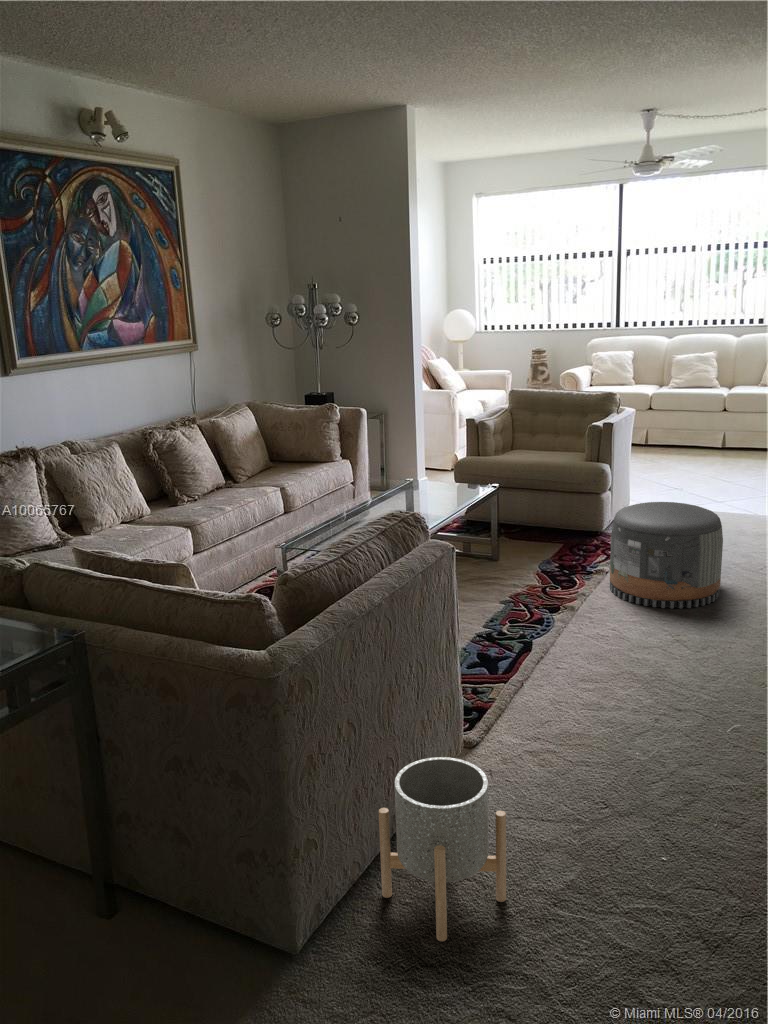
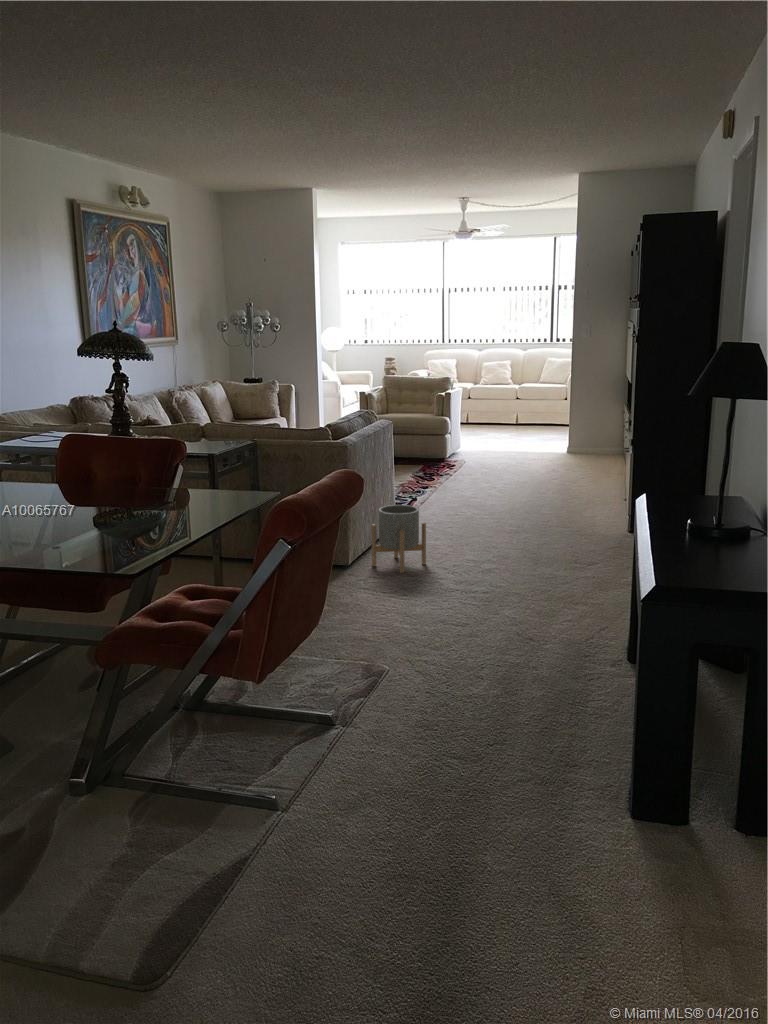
pouf: present [610,502,723,608] -> none [454,432,515,488]

